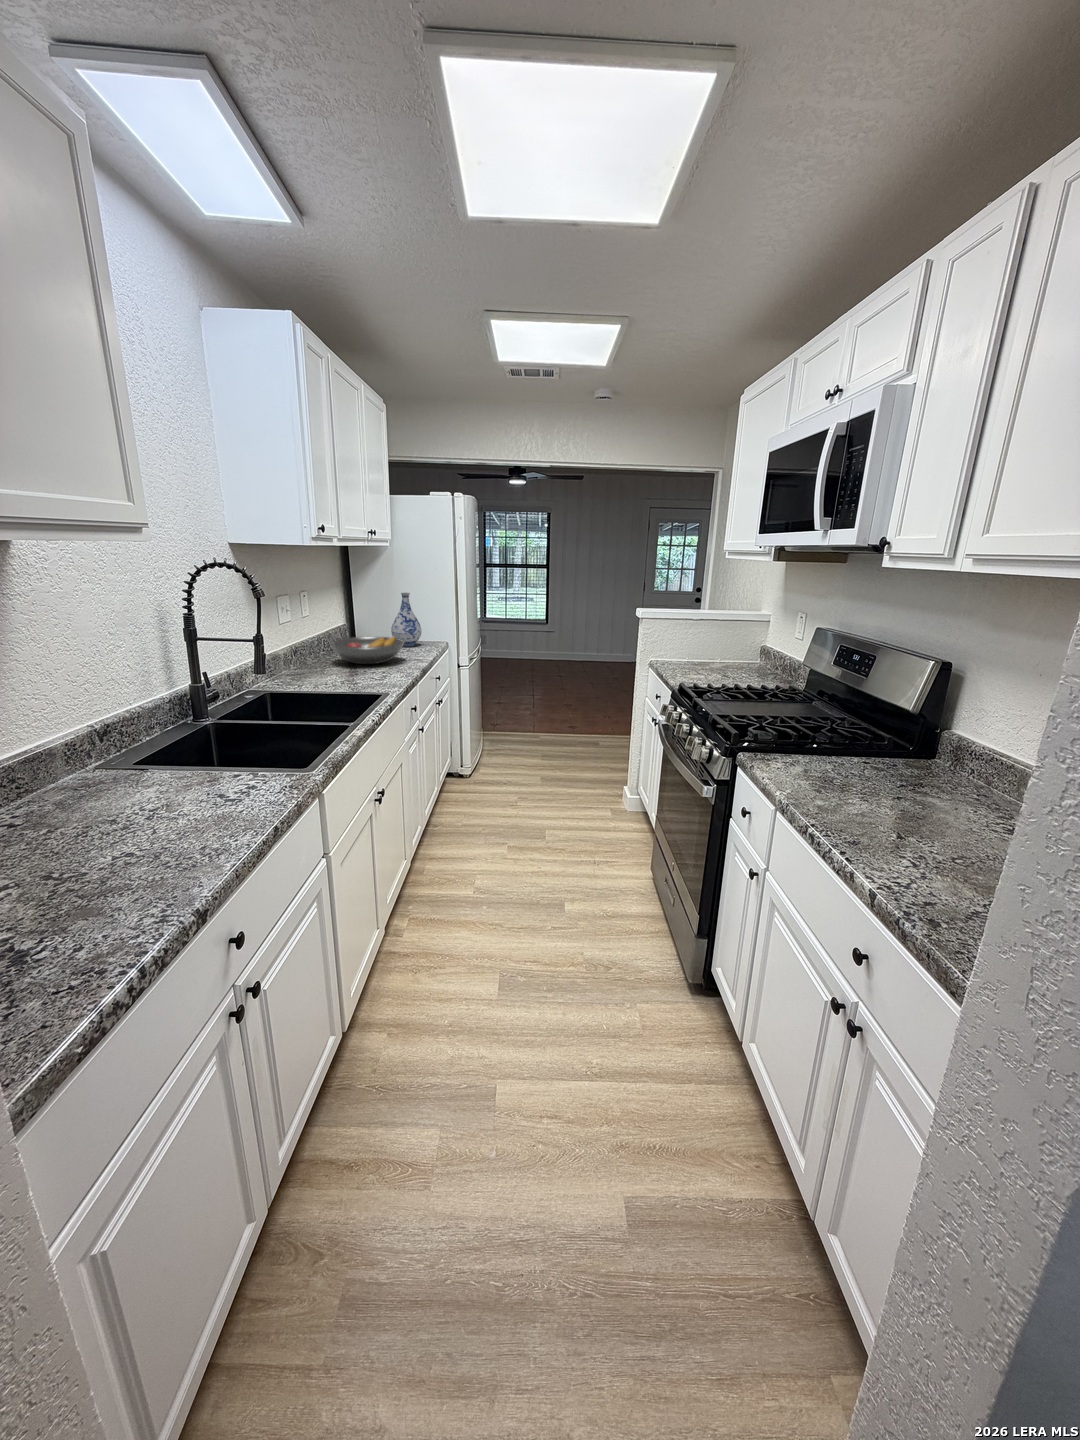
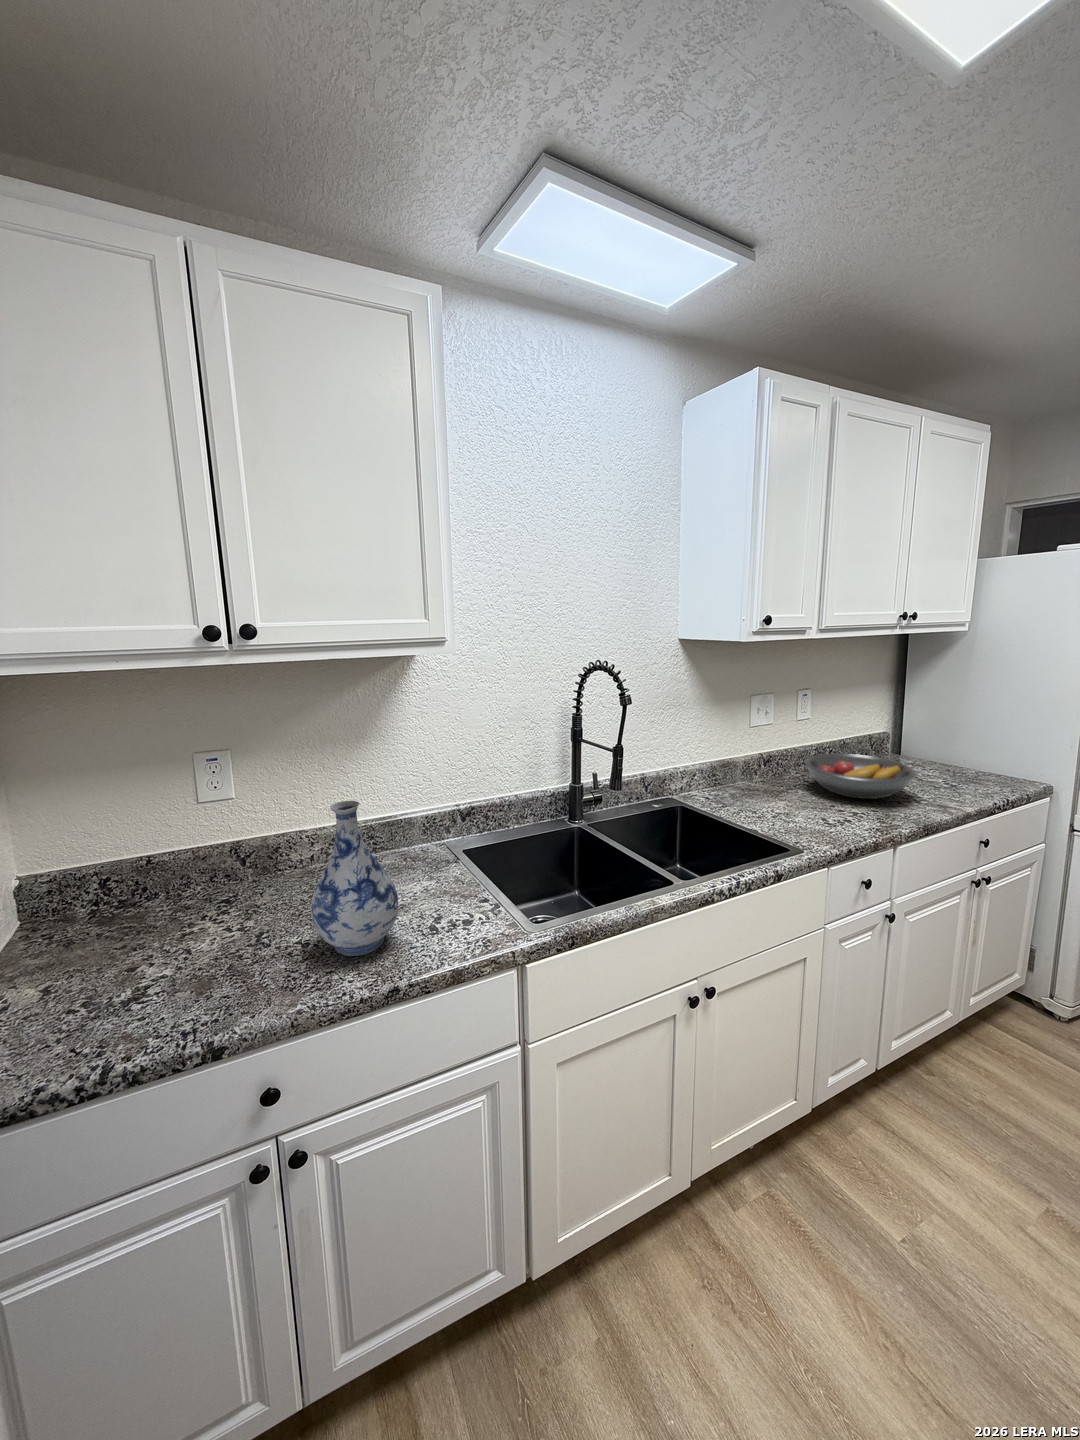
vase: present [391,593,422,646] -> present [311,801,398,956]

